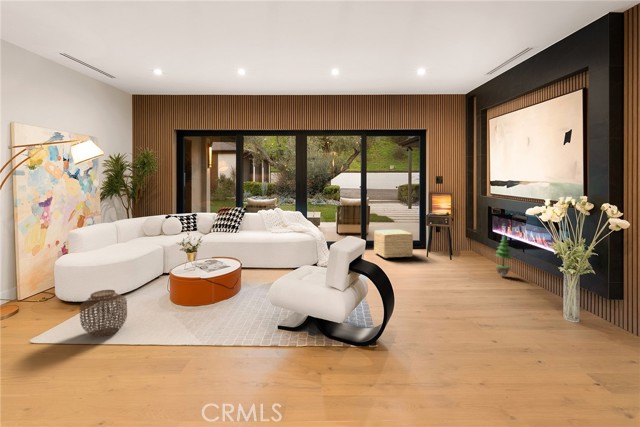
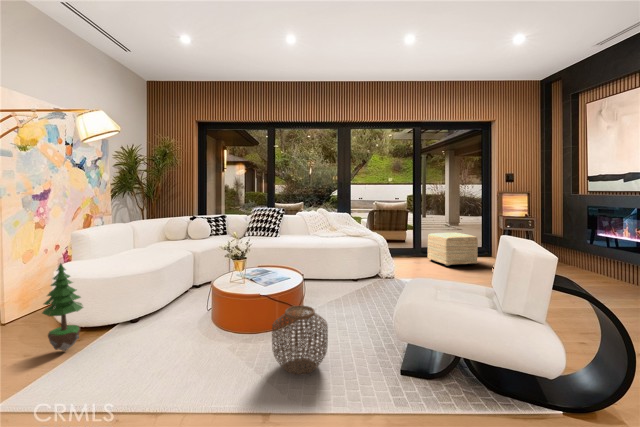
potted tree: present [496,235,512,277] -> present [42,263,83,351]
woven basket: present [80,290,127,337] -> present [272,306,328,375]

